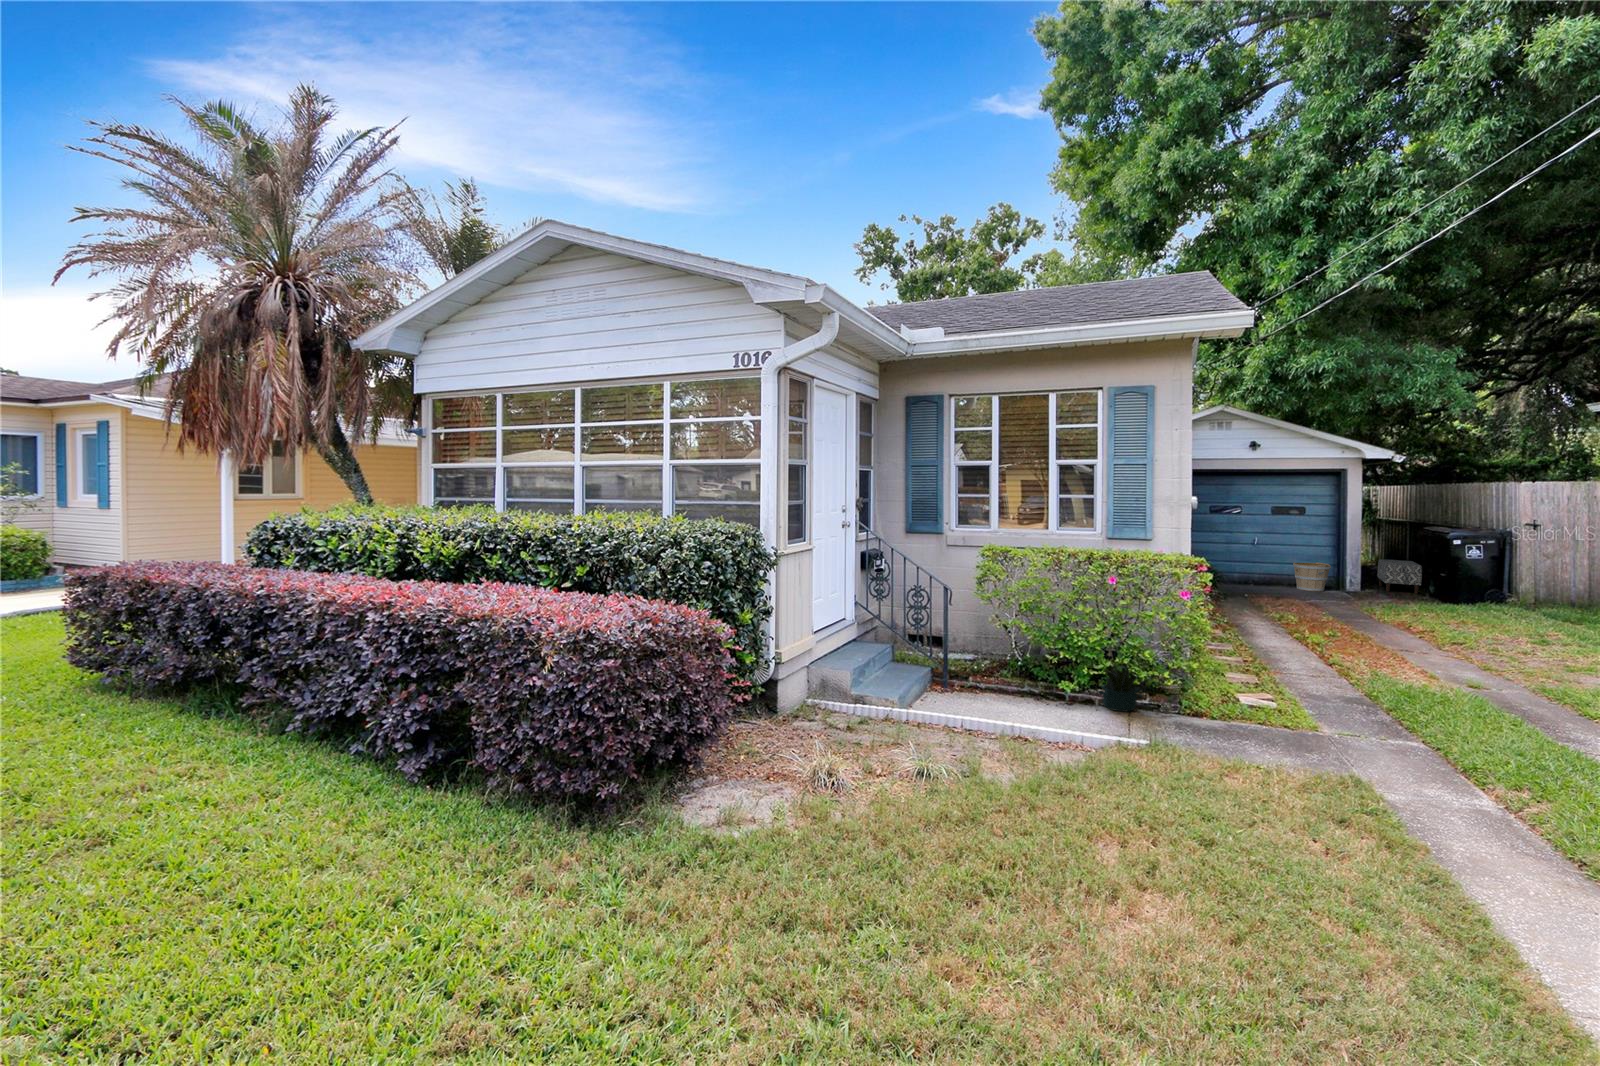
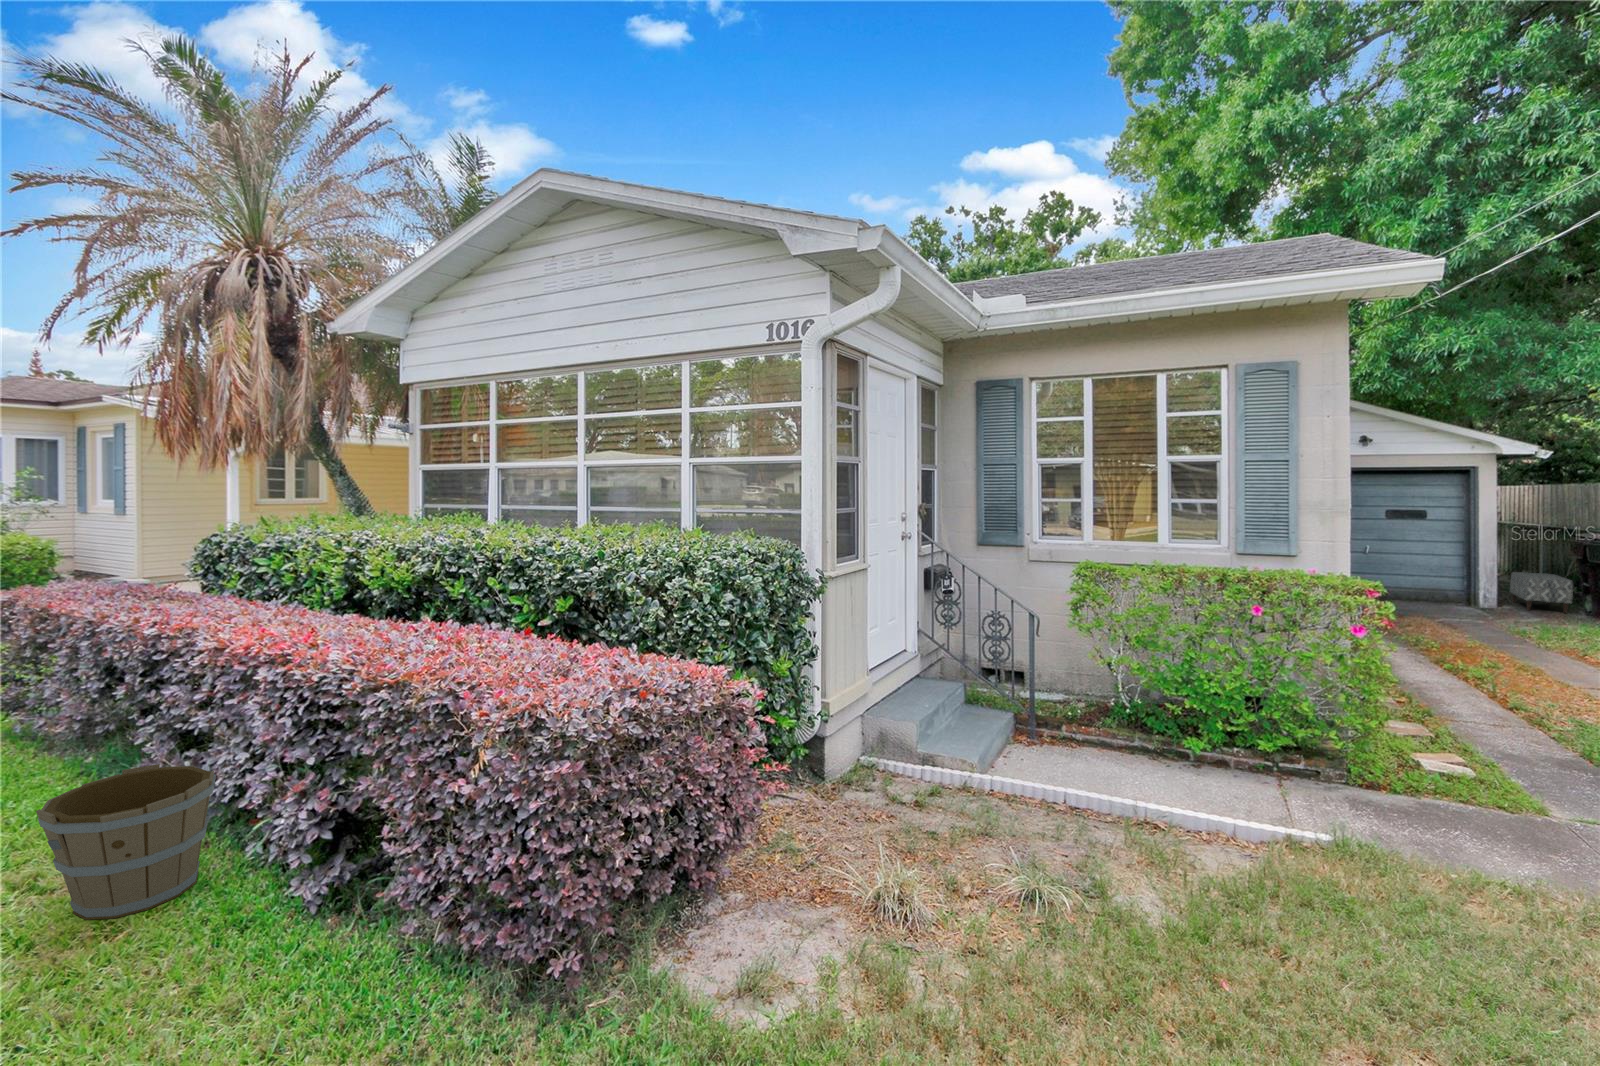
wooden bucket: present [1293,562,1331,591] -> present [36,764,216,920]
decorative plant: present [1098,670,1146,712] -> none [1249,734,1323,795]

